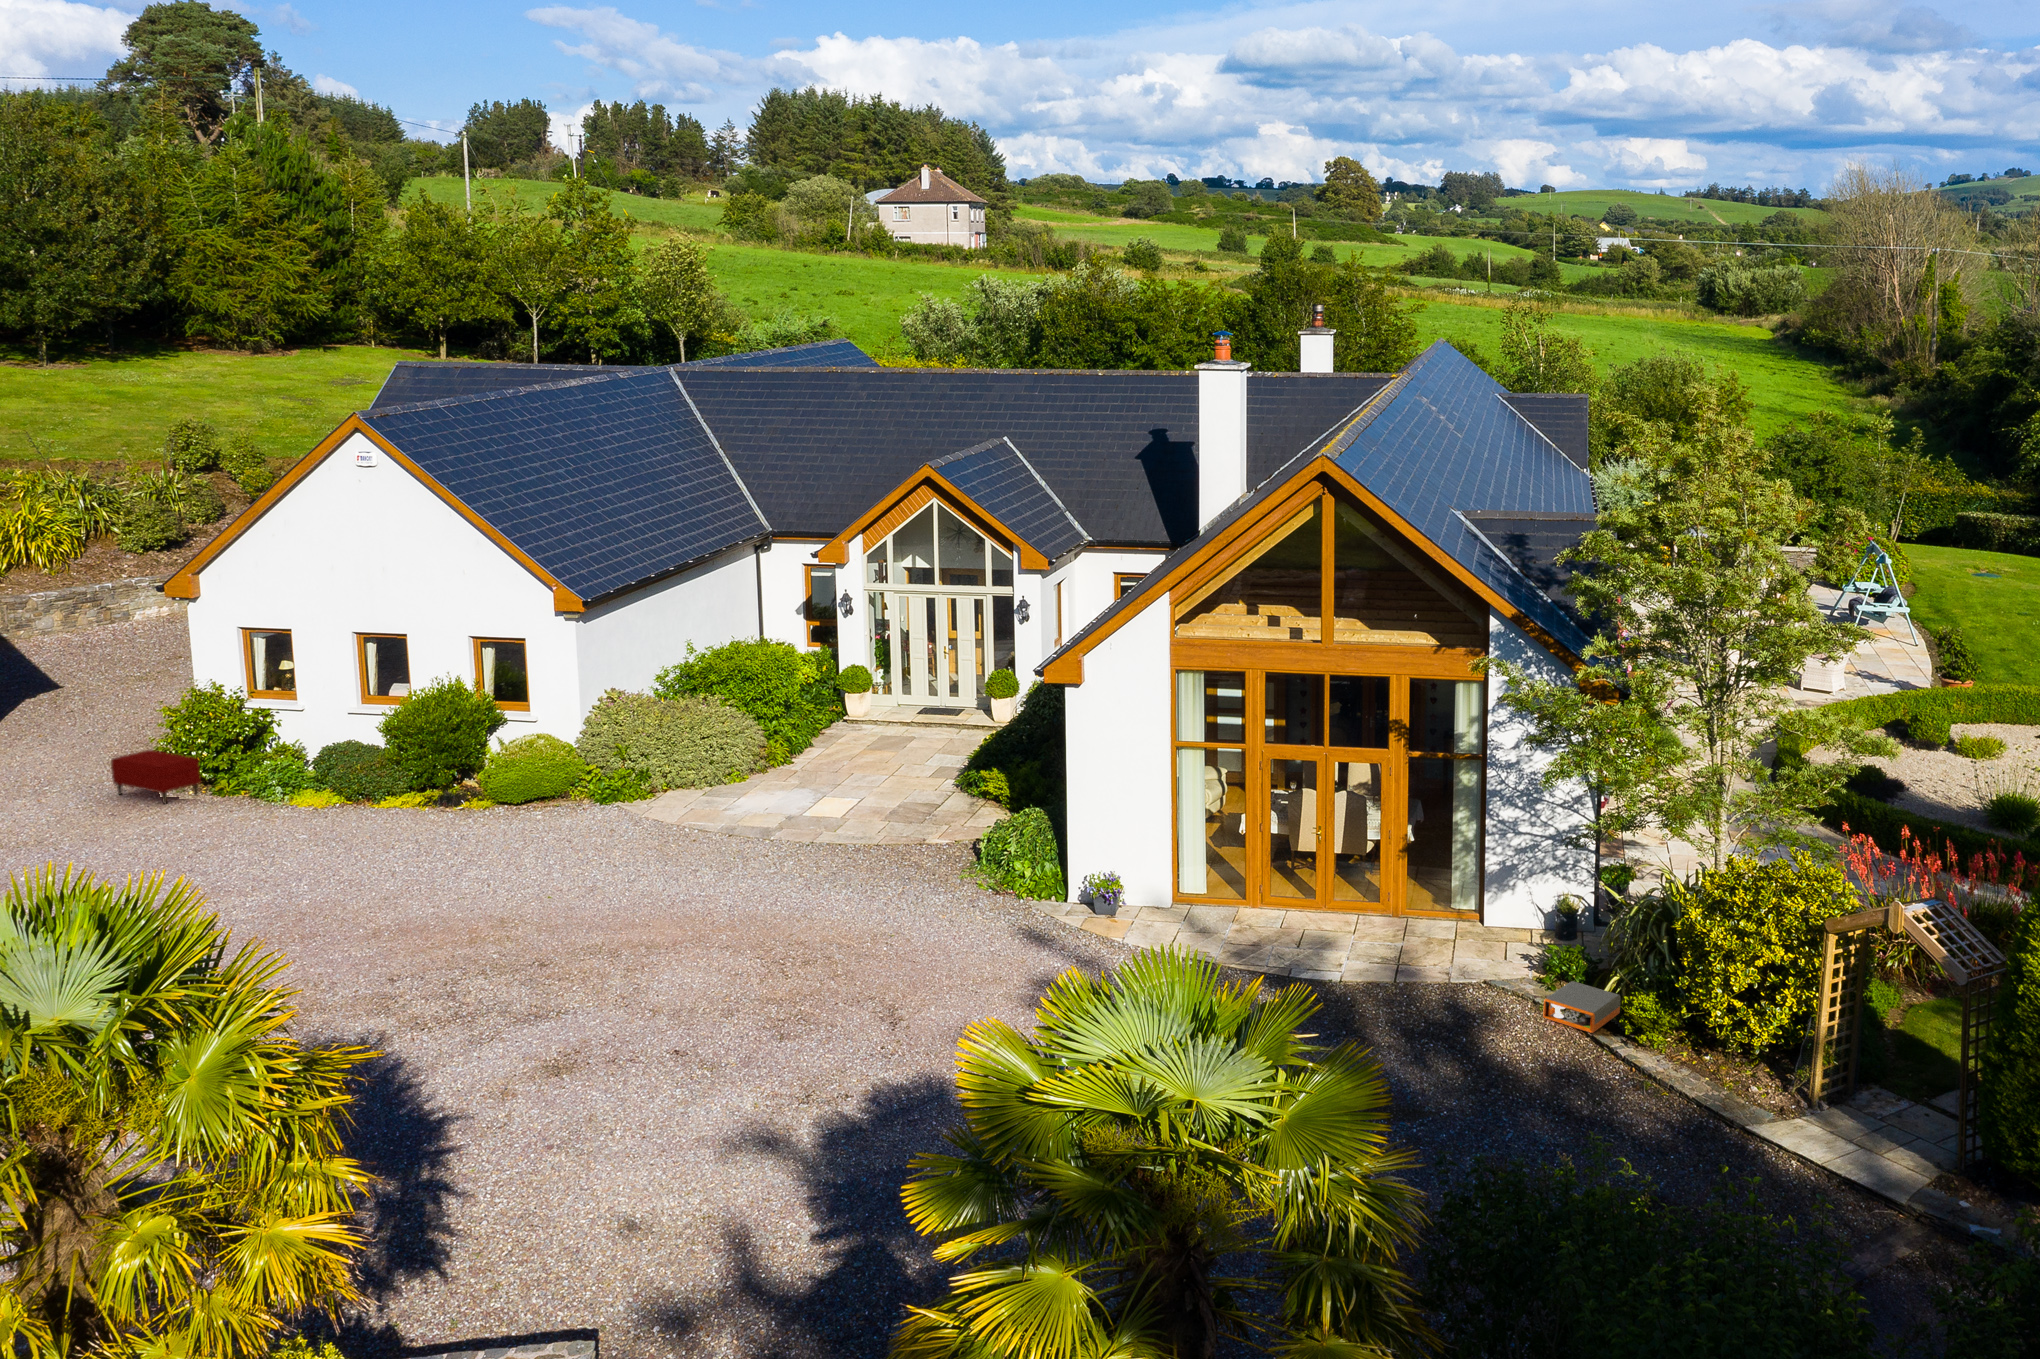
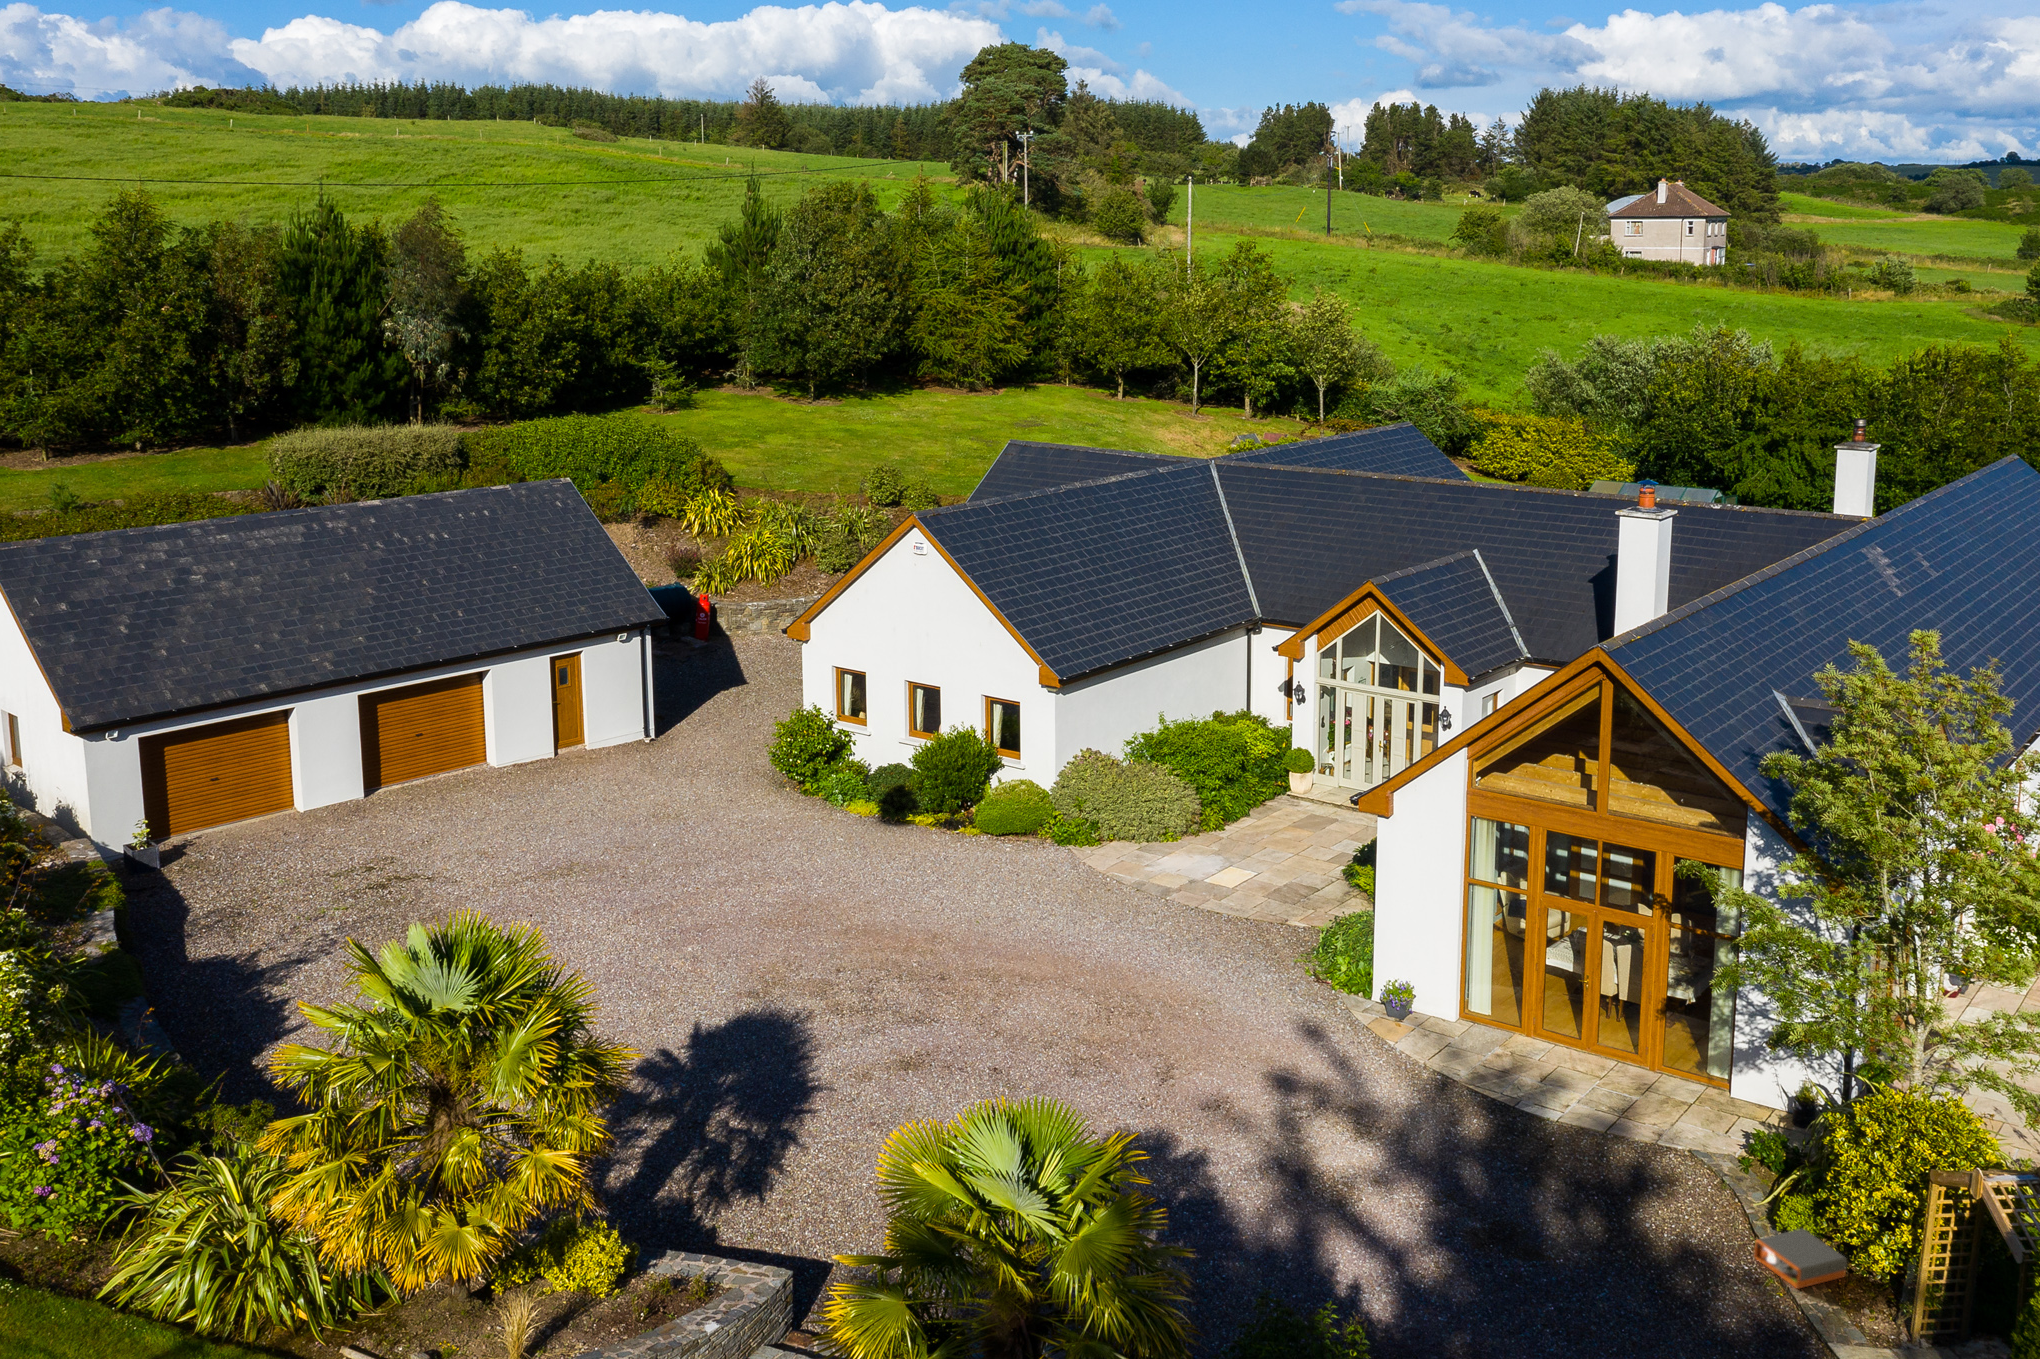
bench: present [111,750,201,804] -> none [748,746,799,790]
potted plant: none [342,762,406,814] -> present [877,784,921,823]

